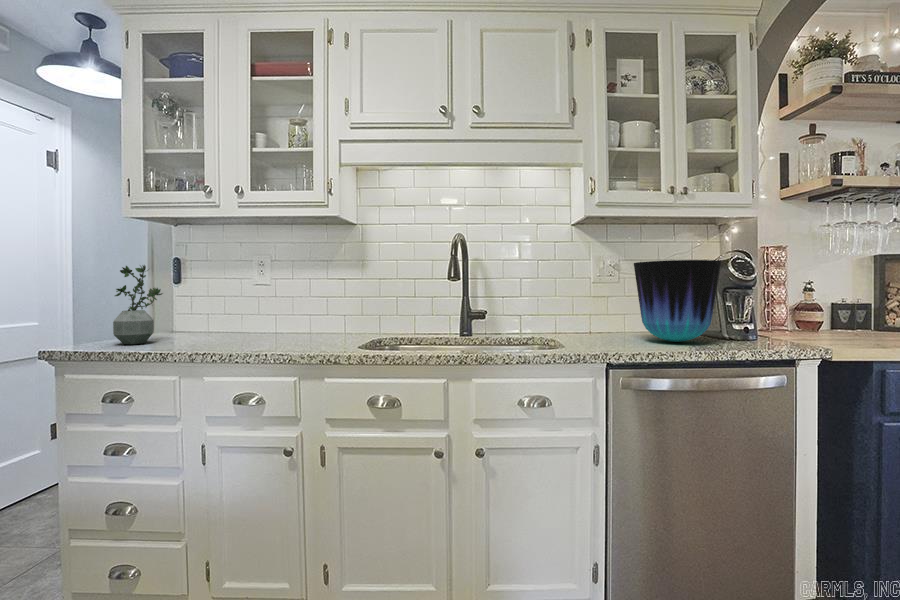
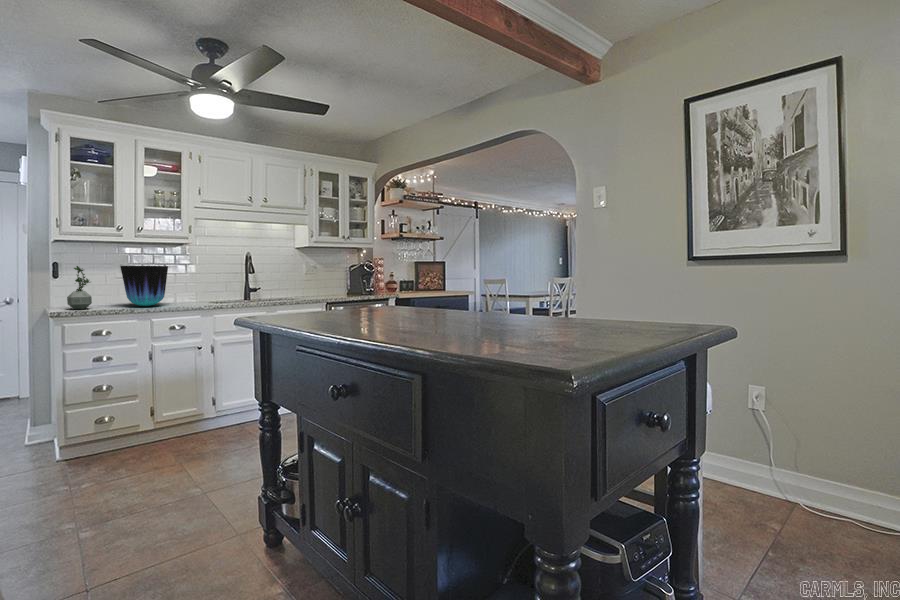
vase: present [634,260,721,342] -> present [120,266,168,306]

